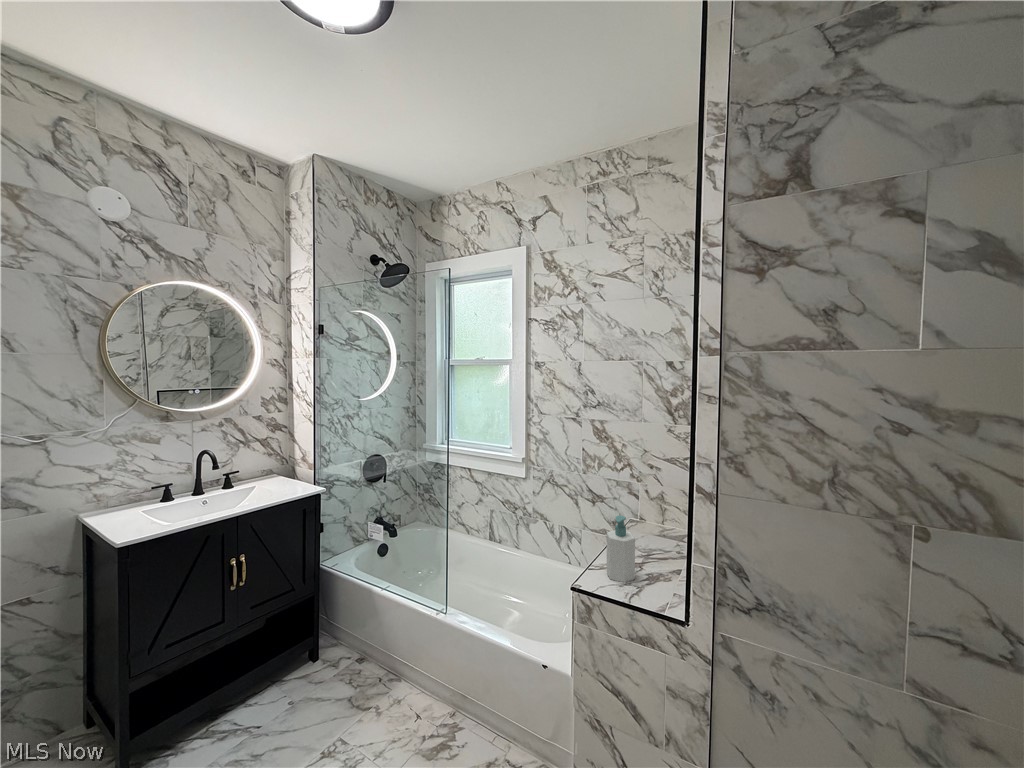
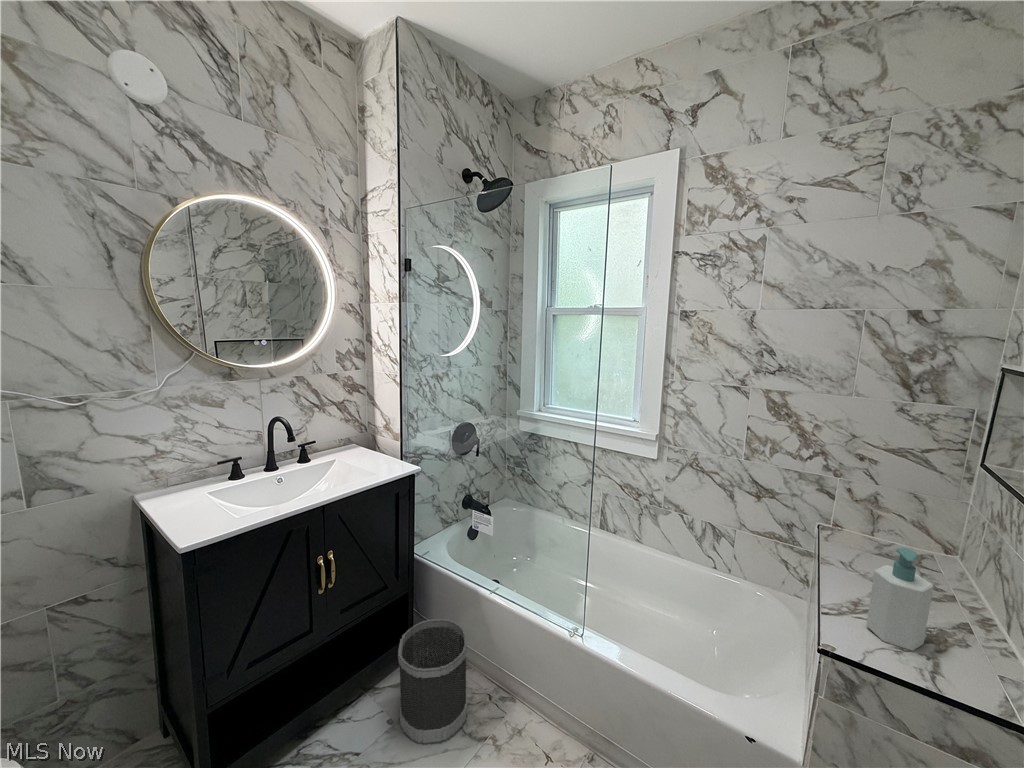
wastebasket: none [297,614,359,717] -> present [398,619,467,745]

